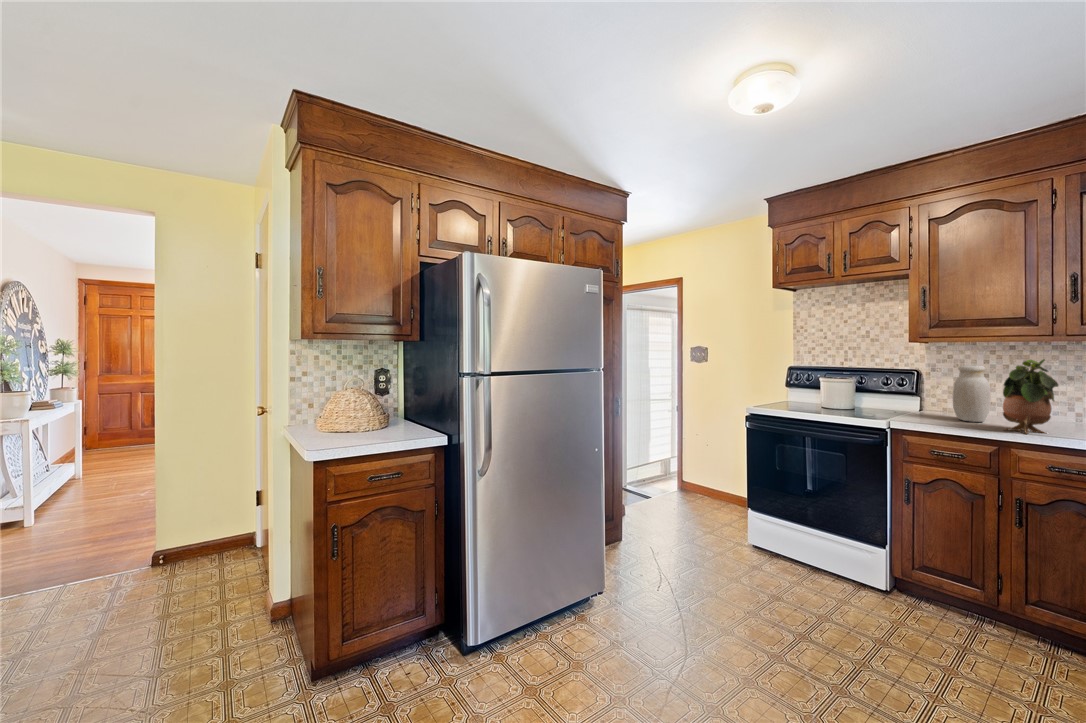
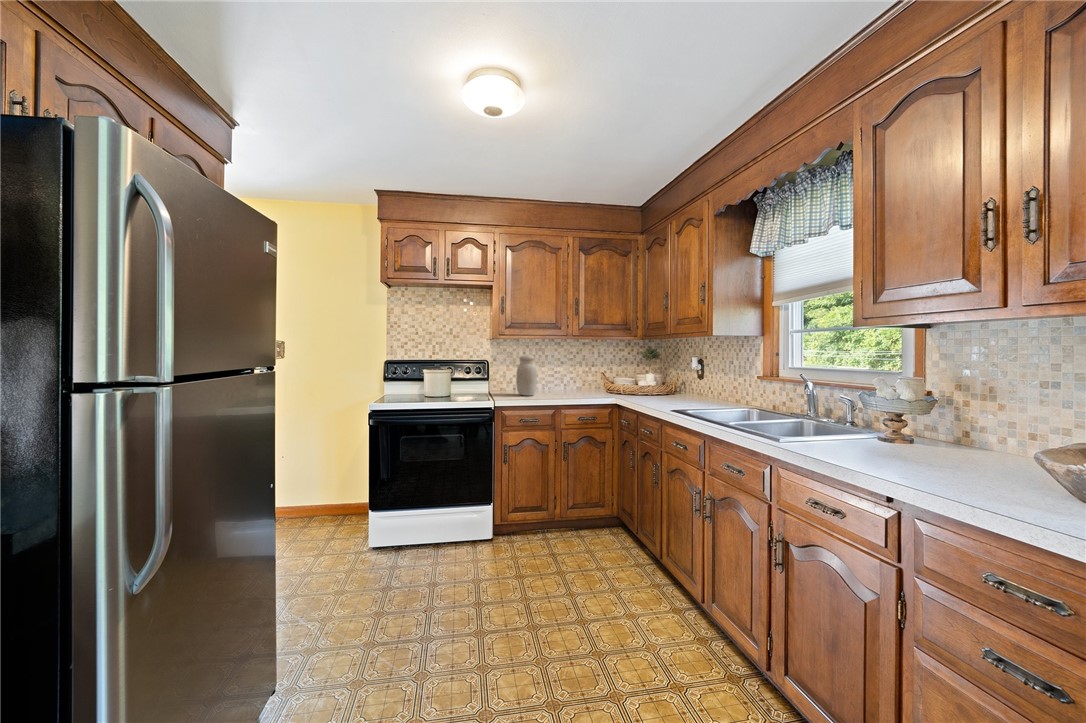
potted plant: present [1003,359,1058,434] -> none [550,350,575,399]

